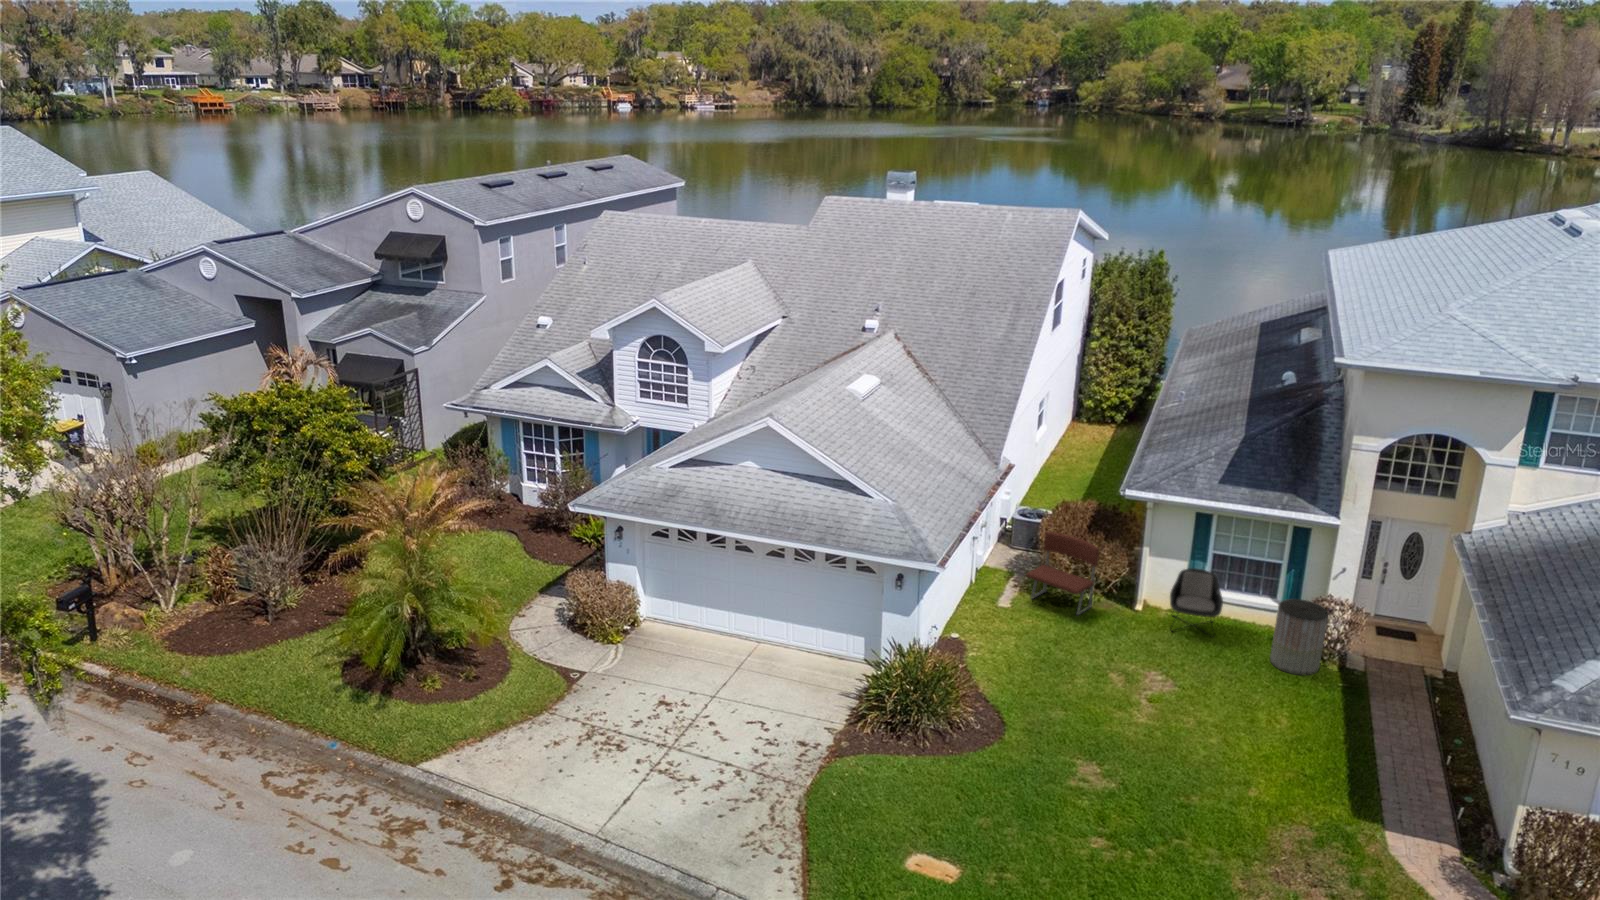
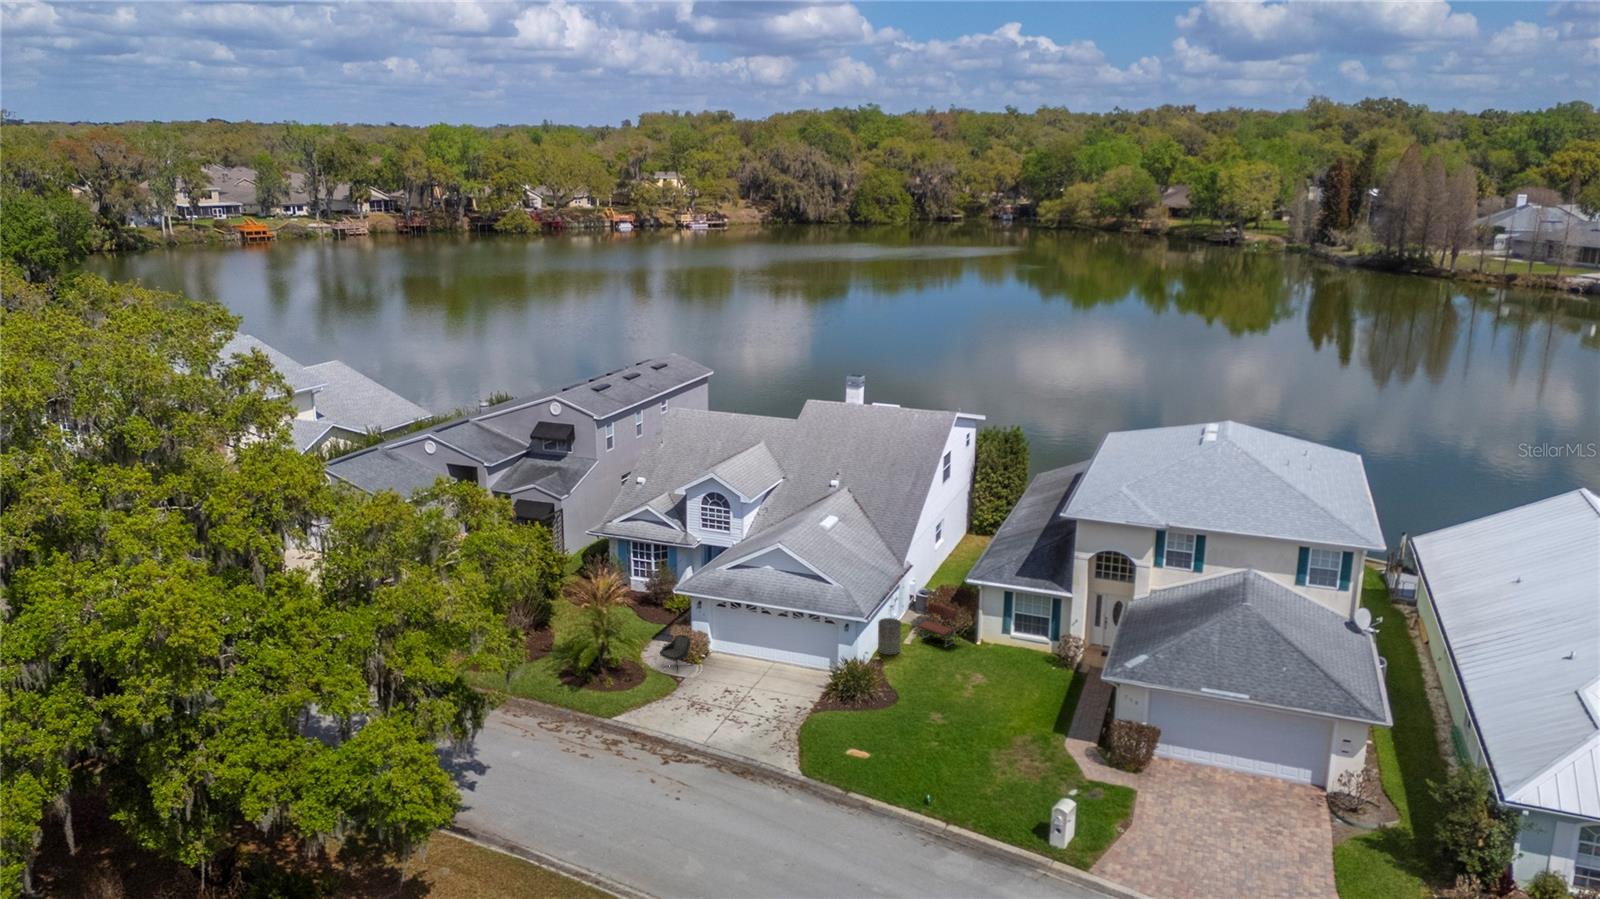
lounge chair: present [1170,568,1223,637] -> present [660,635,691,666]
trash can: present [1270,599,1328,675] -> present [878,618,901,655]

